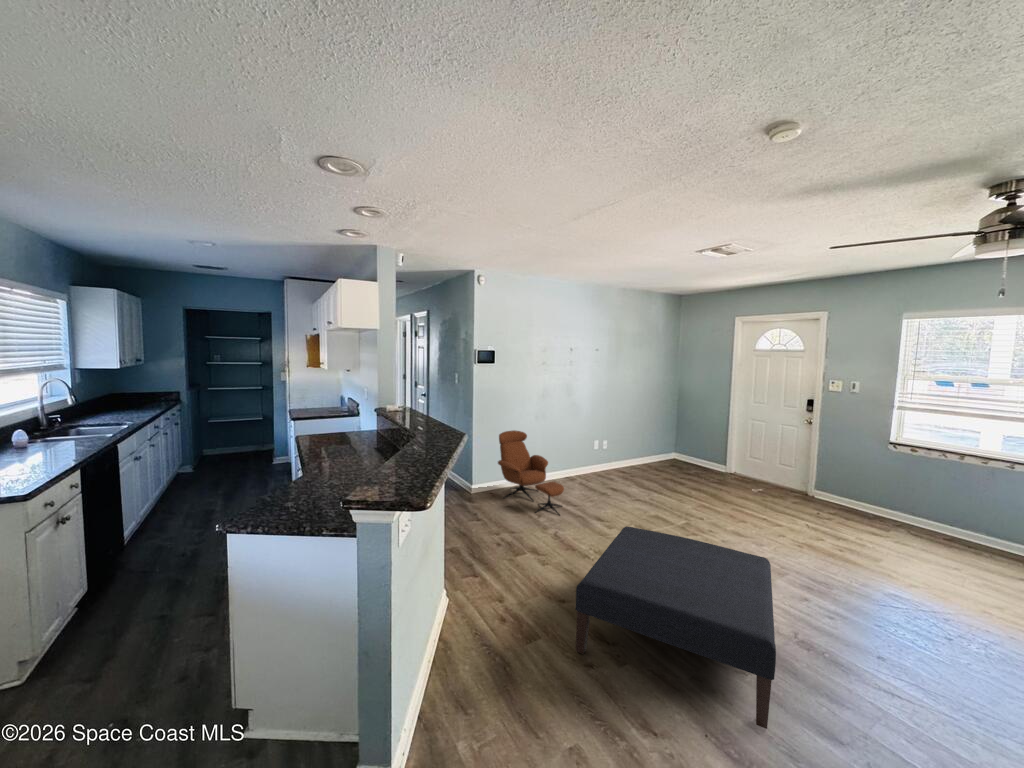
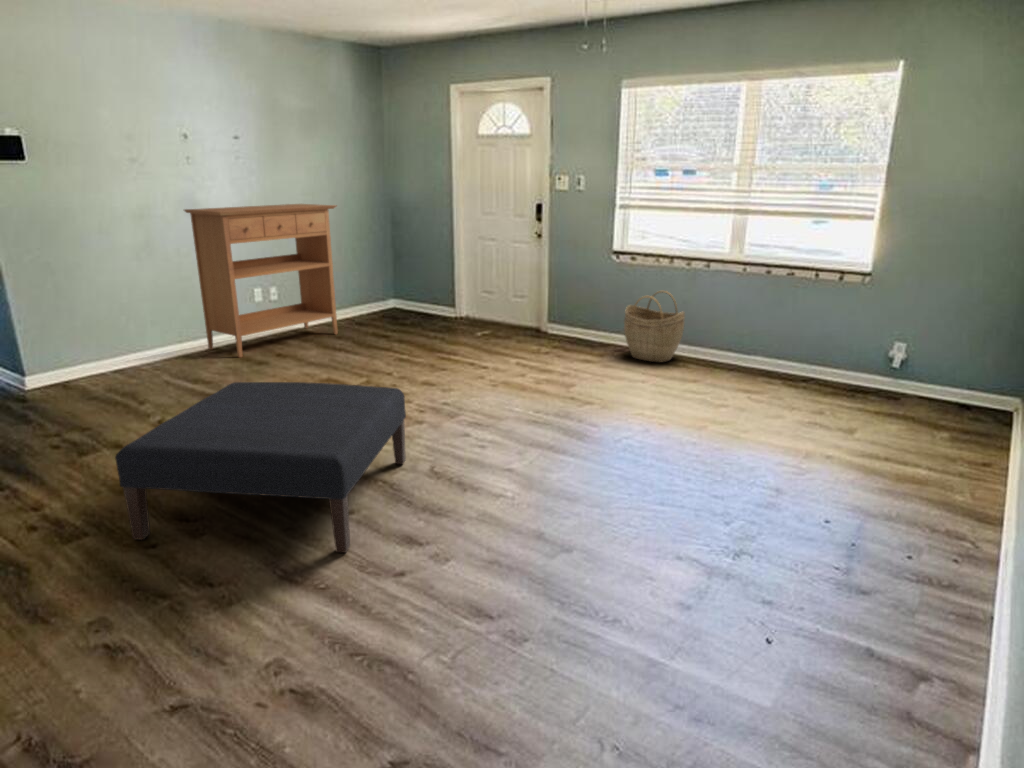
console table: none [565,389,655,487] -> present [184,204,338,357]
lounge chair: present [498,430,564,514] -> none [59,278,187,401]
woven basket: none [912,483,987,549] -> present [624,291,685,362]

